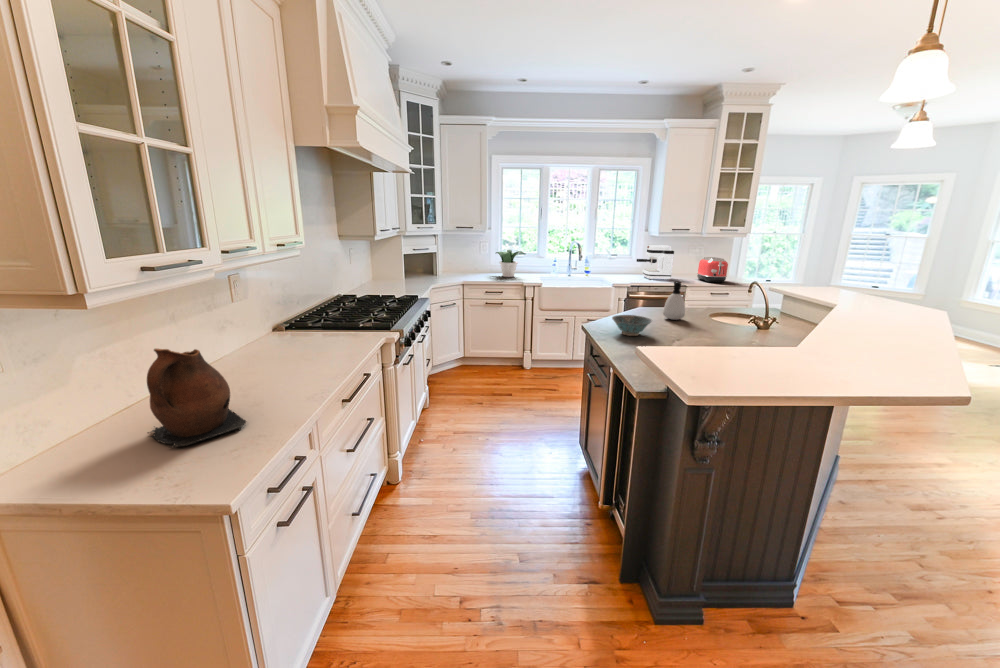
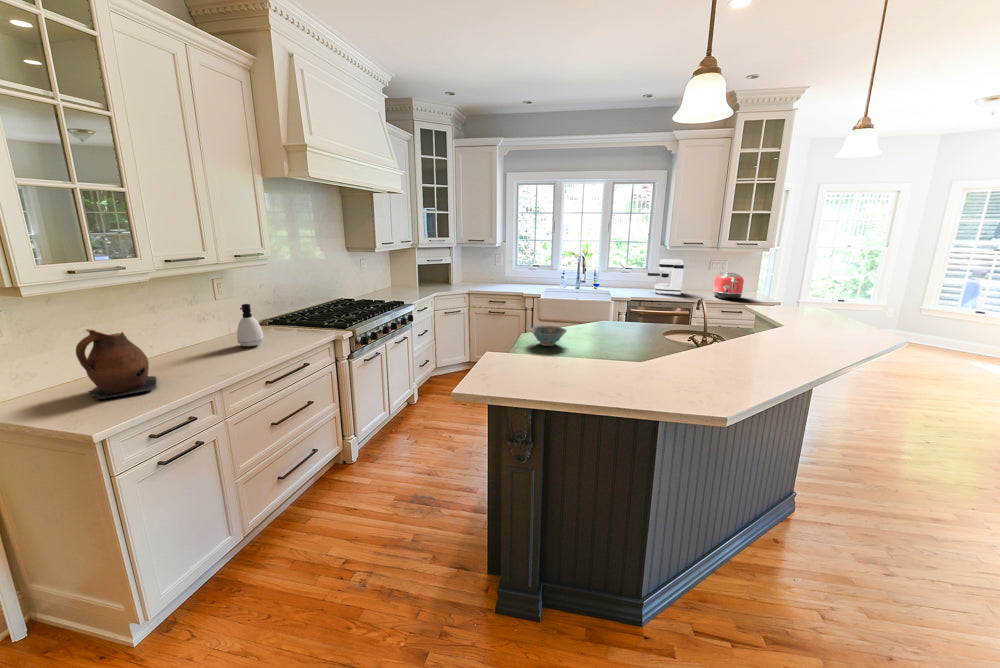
potted plant: present [496,250,524,277] -> none [503,262,528,288]
soap dispenser: present [663,282,686,320] -> present [237,304,264,346]

